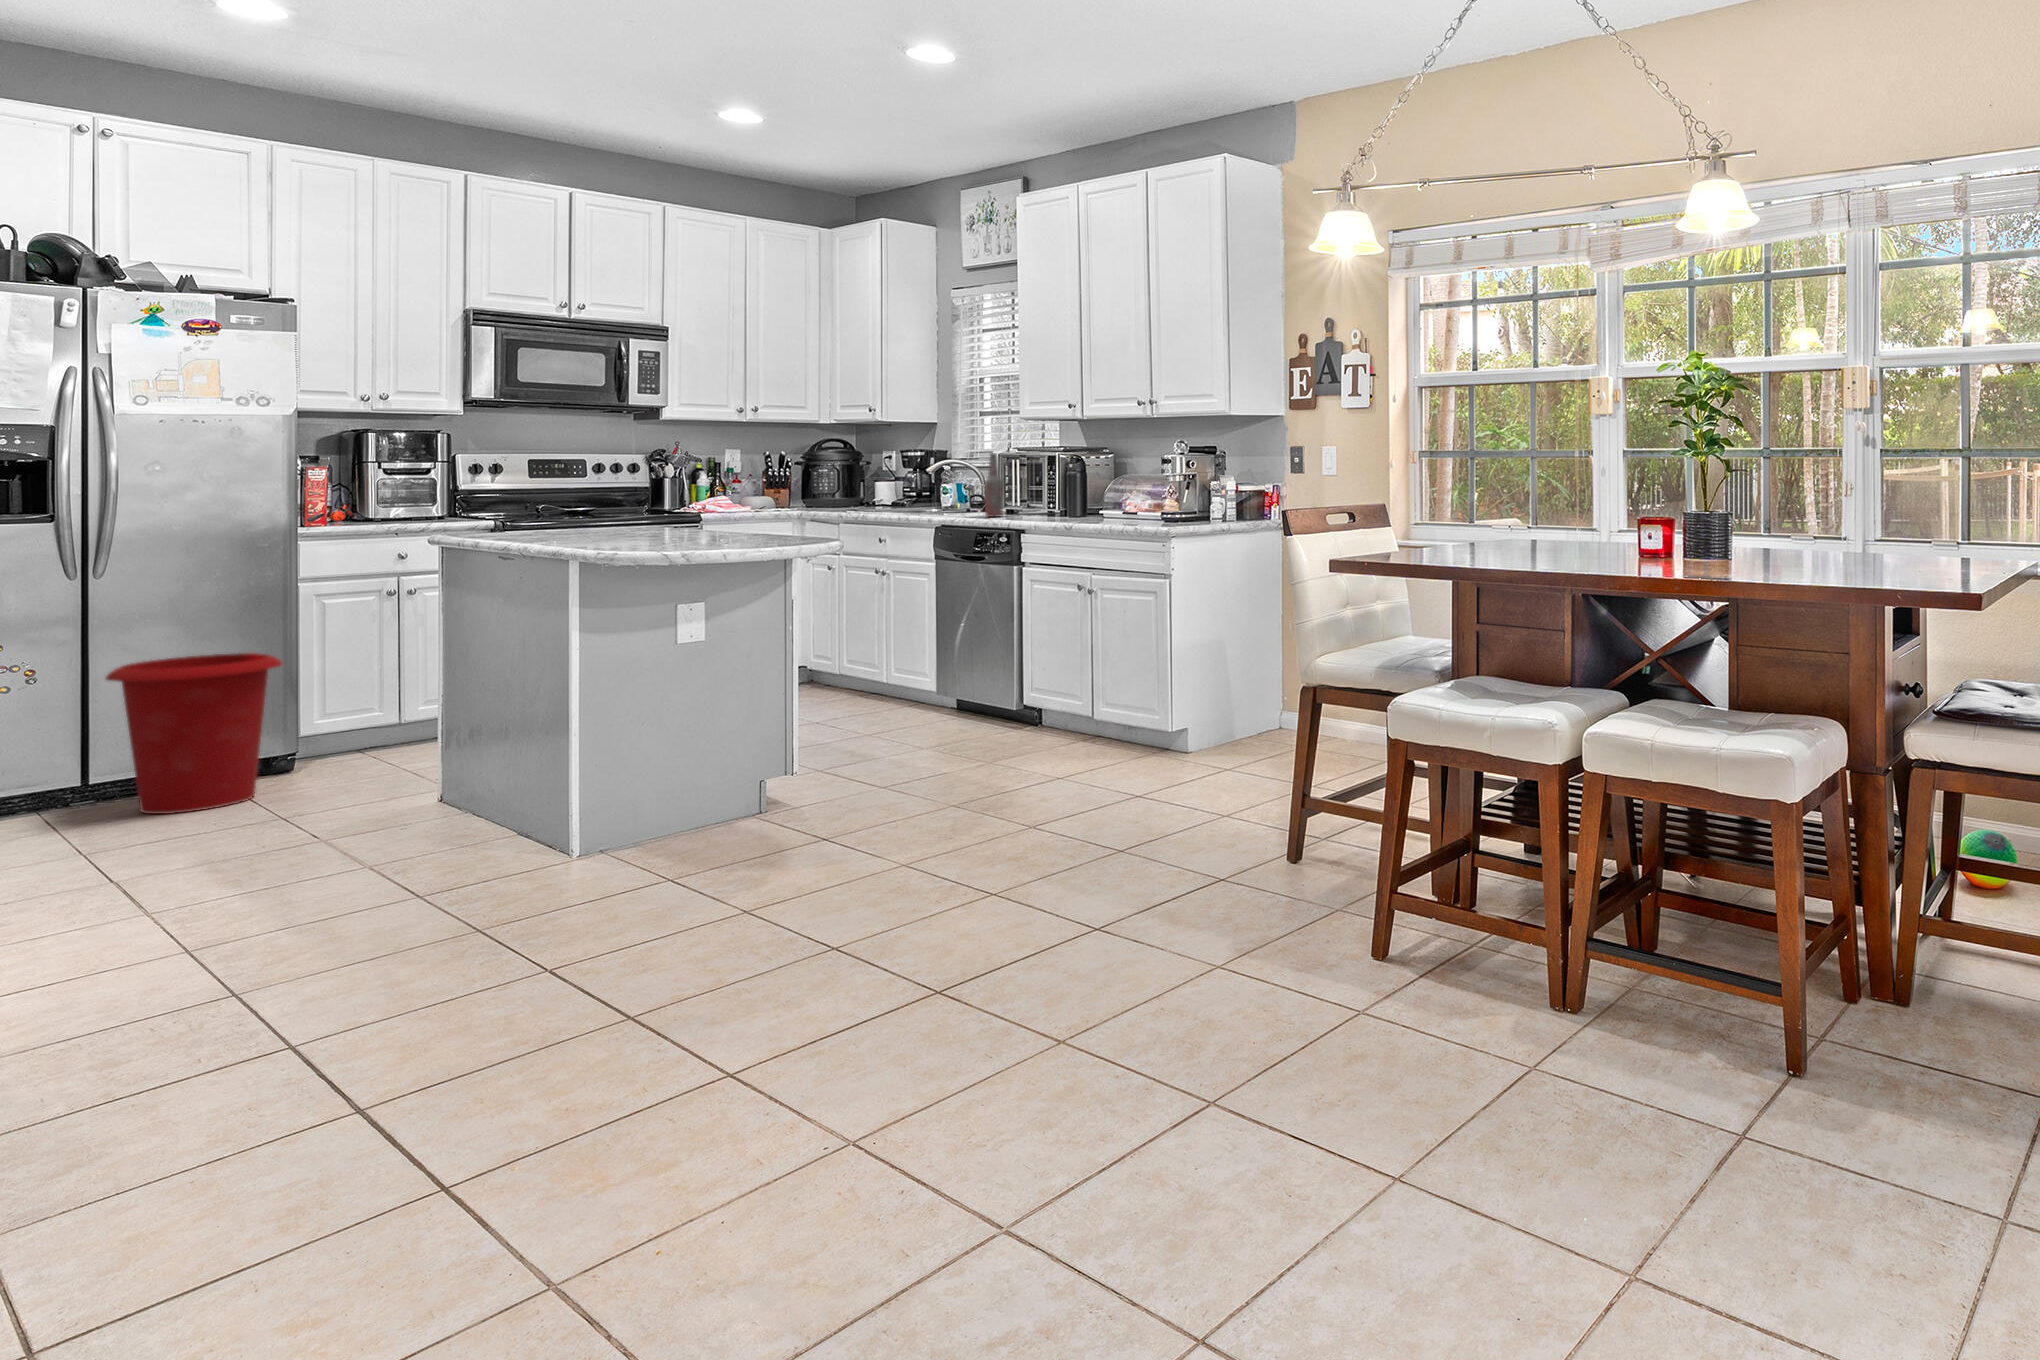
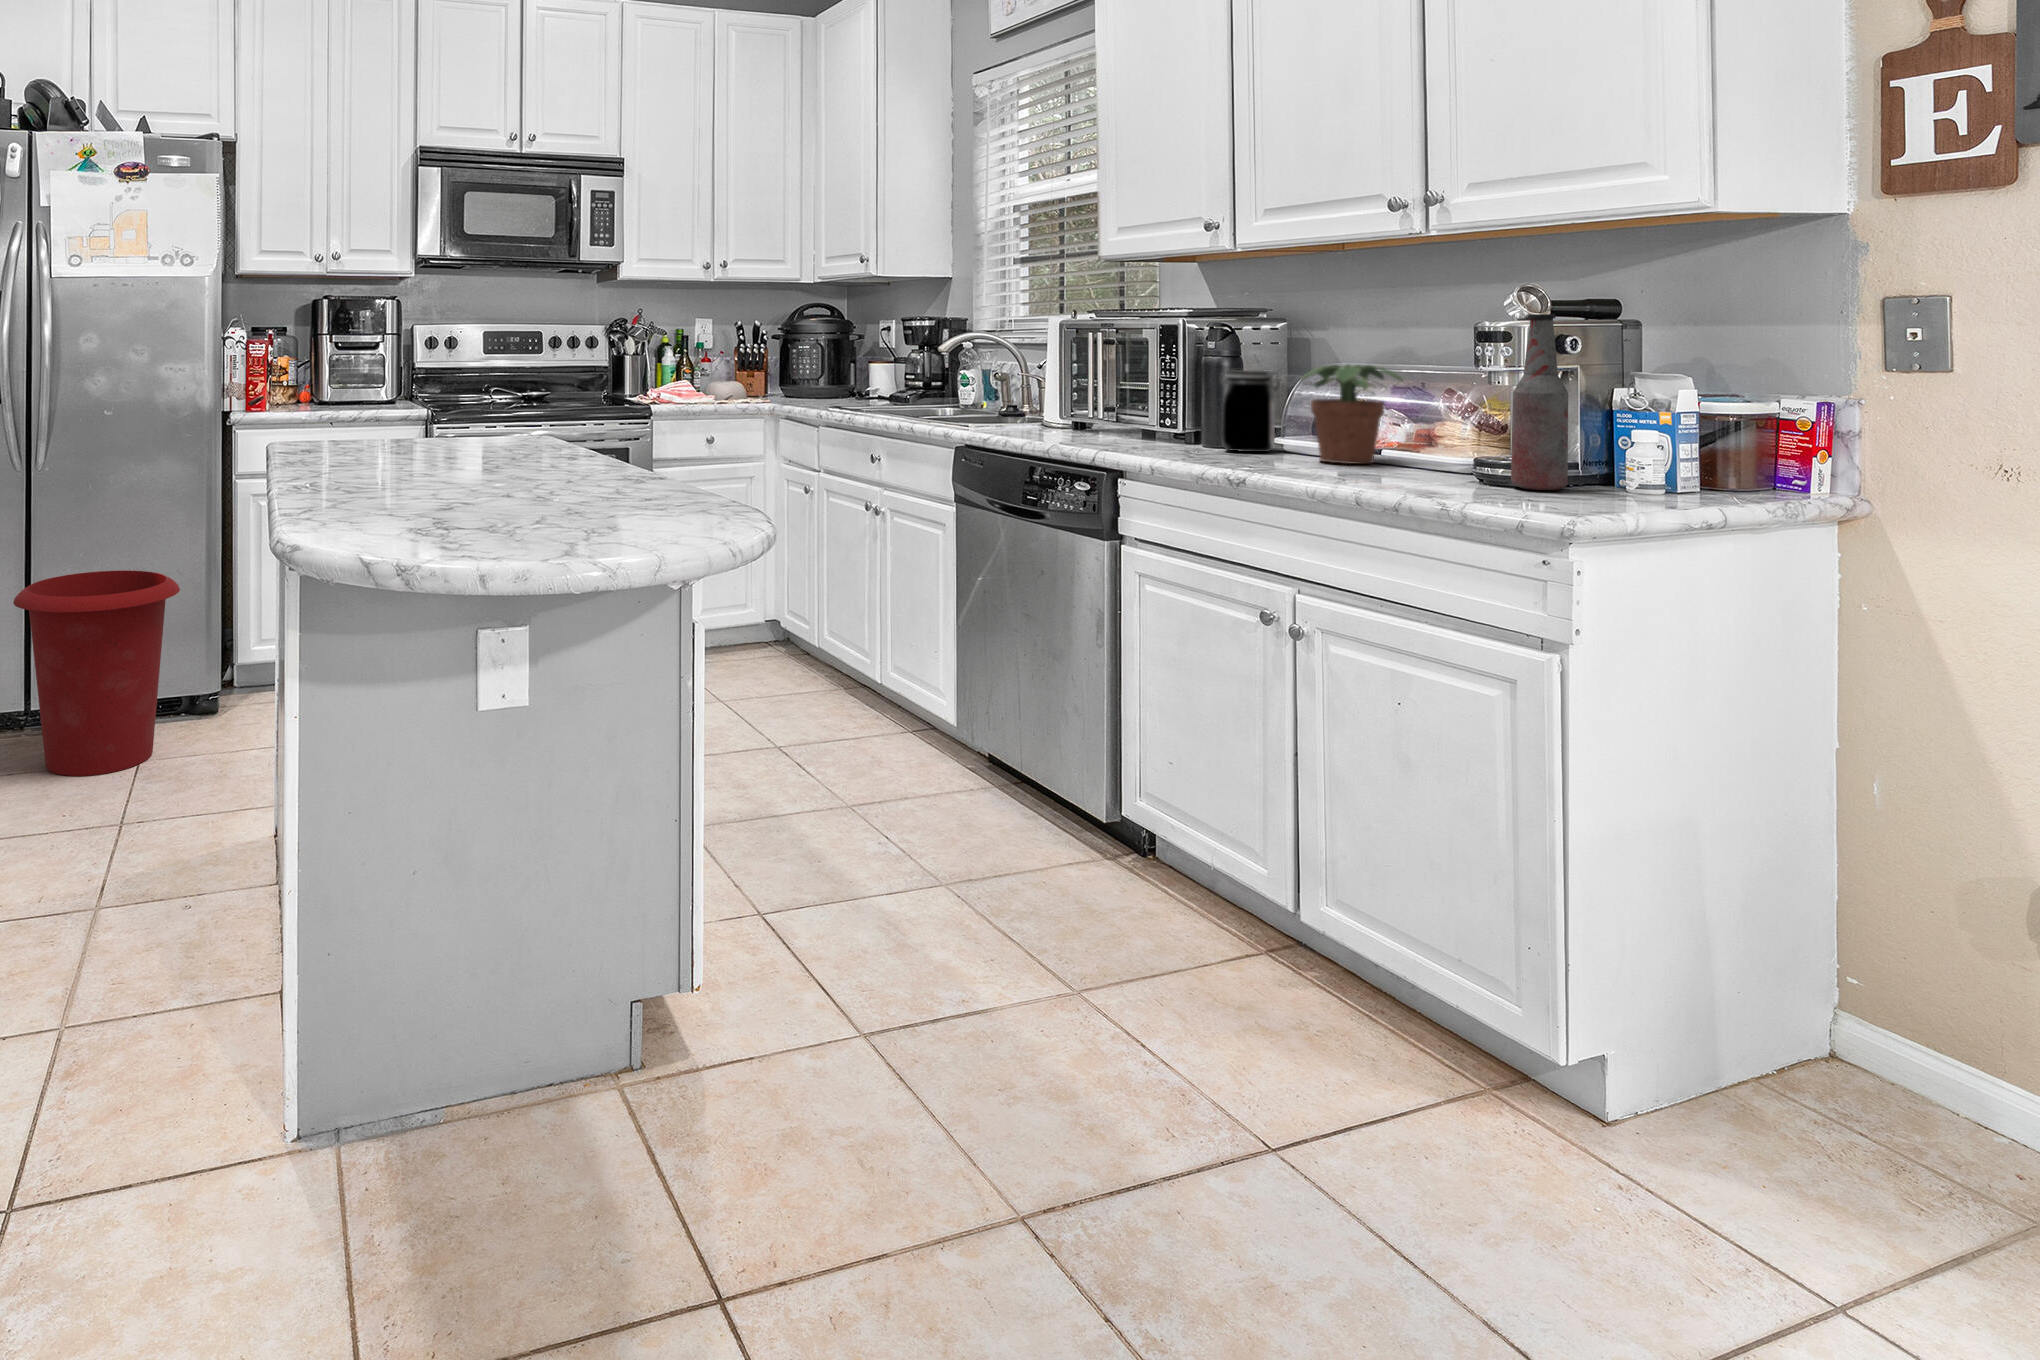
bottle: present [985,453,1003,517] -> present [1511,314,1568,490]
potted plant: none [1102,475,1147,521] -> present [1301,365,1403,464]
jar: none [1073,479,1100,519] -> present [1221,370,1280,452]

